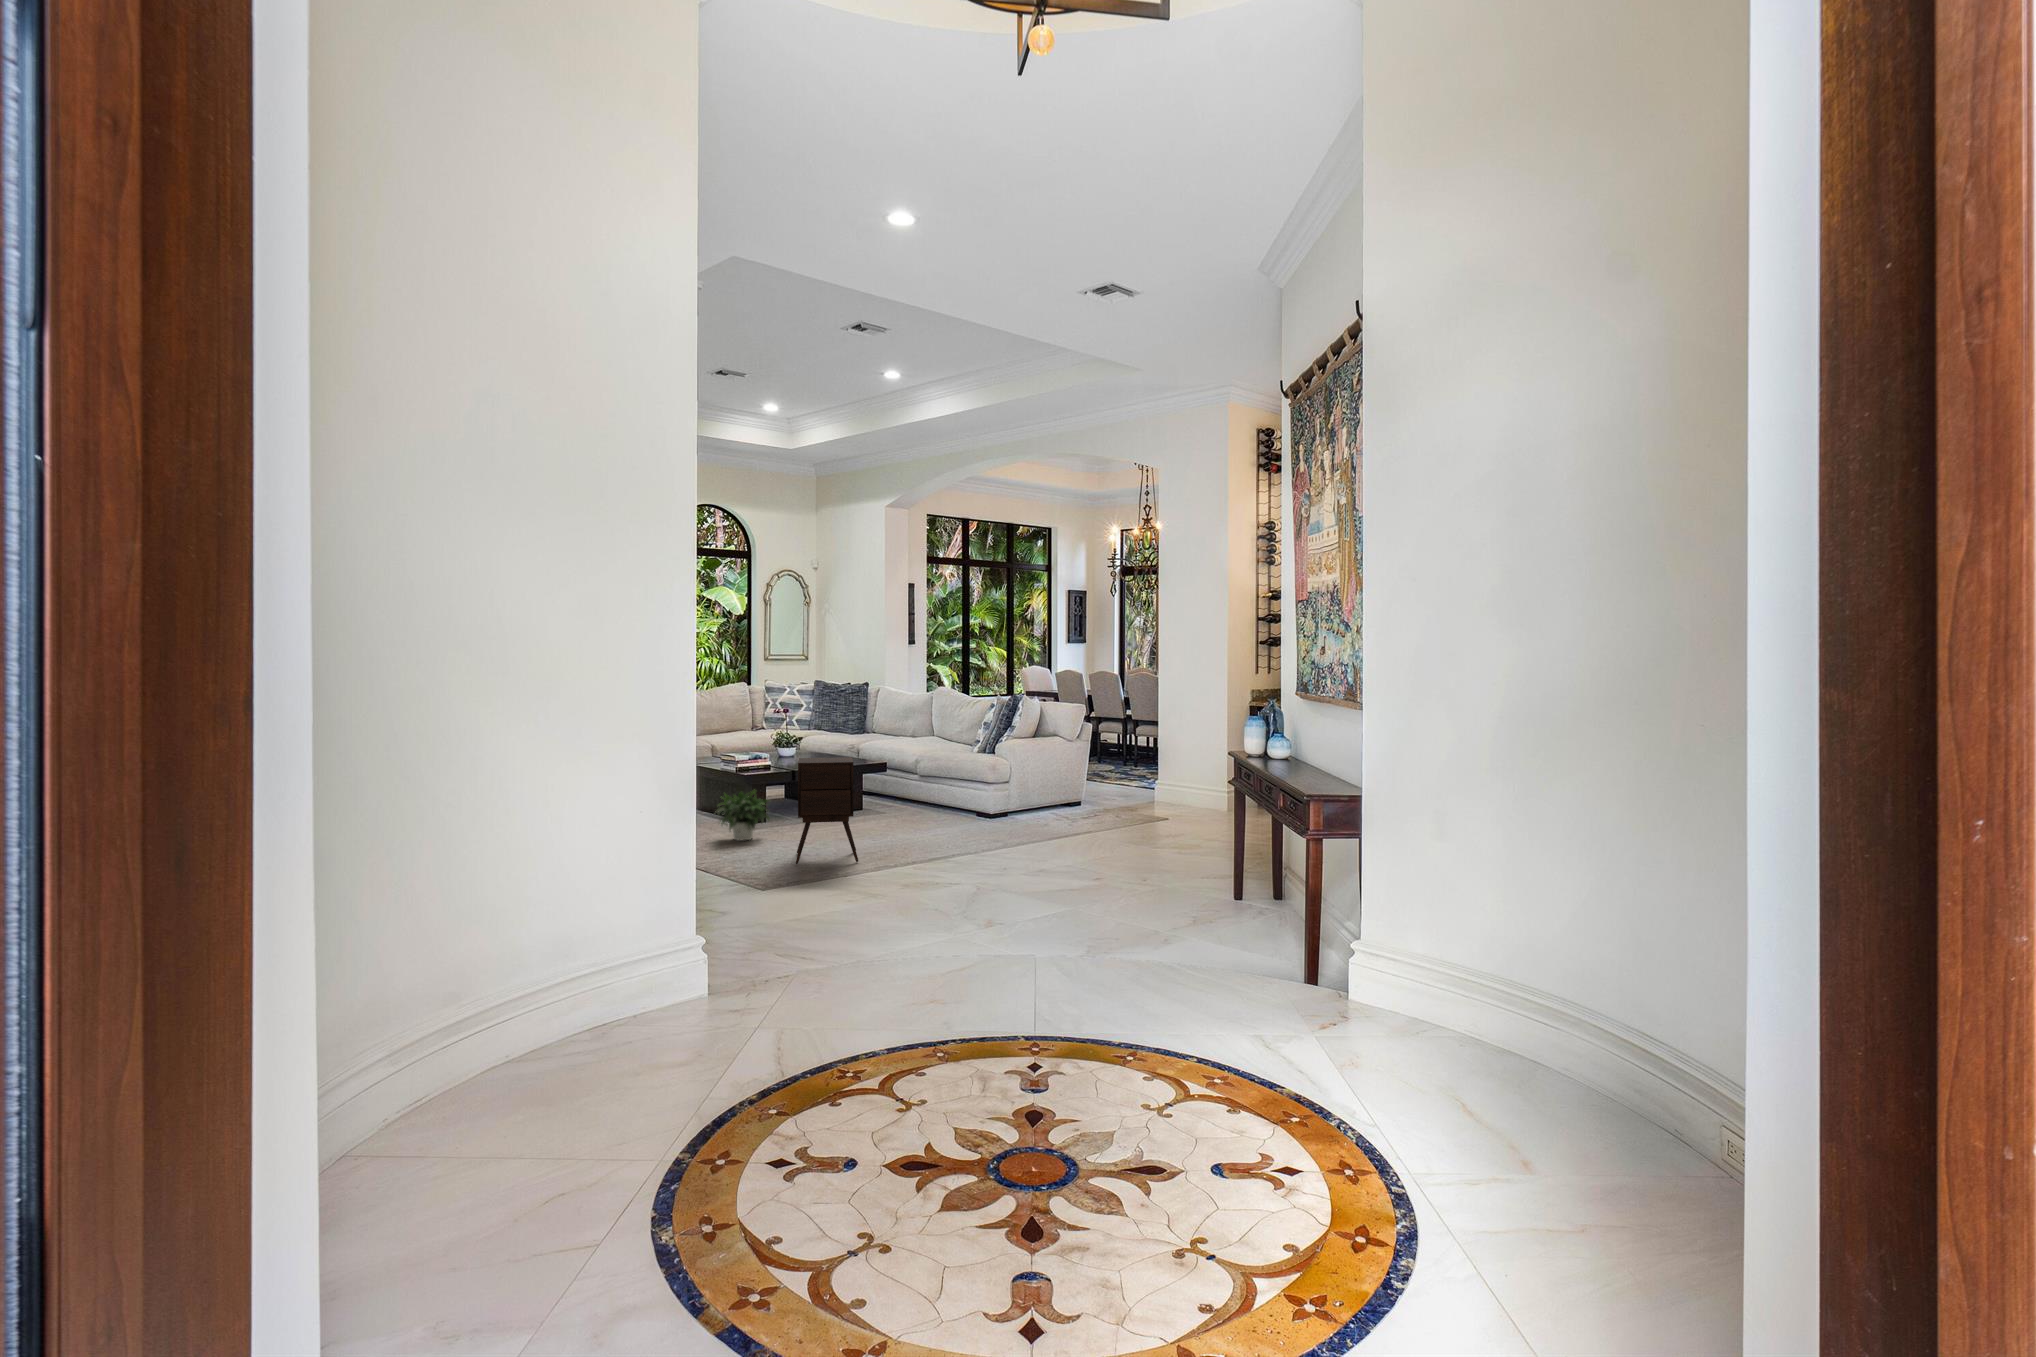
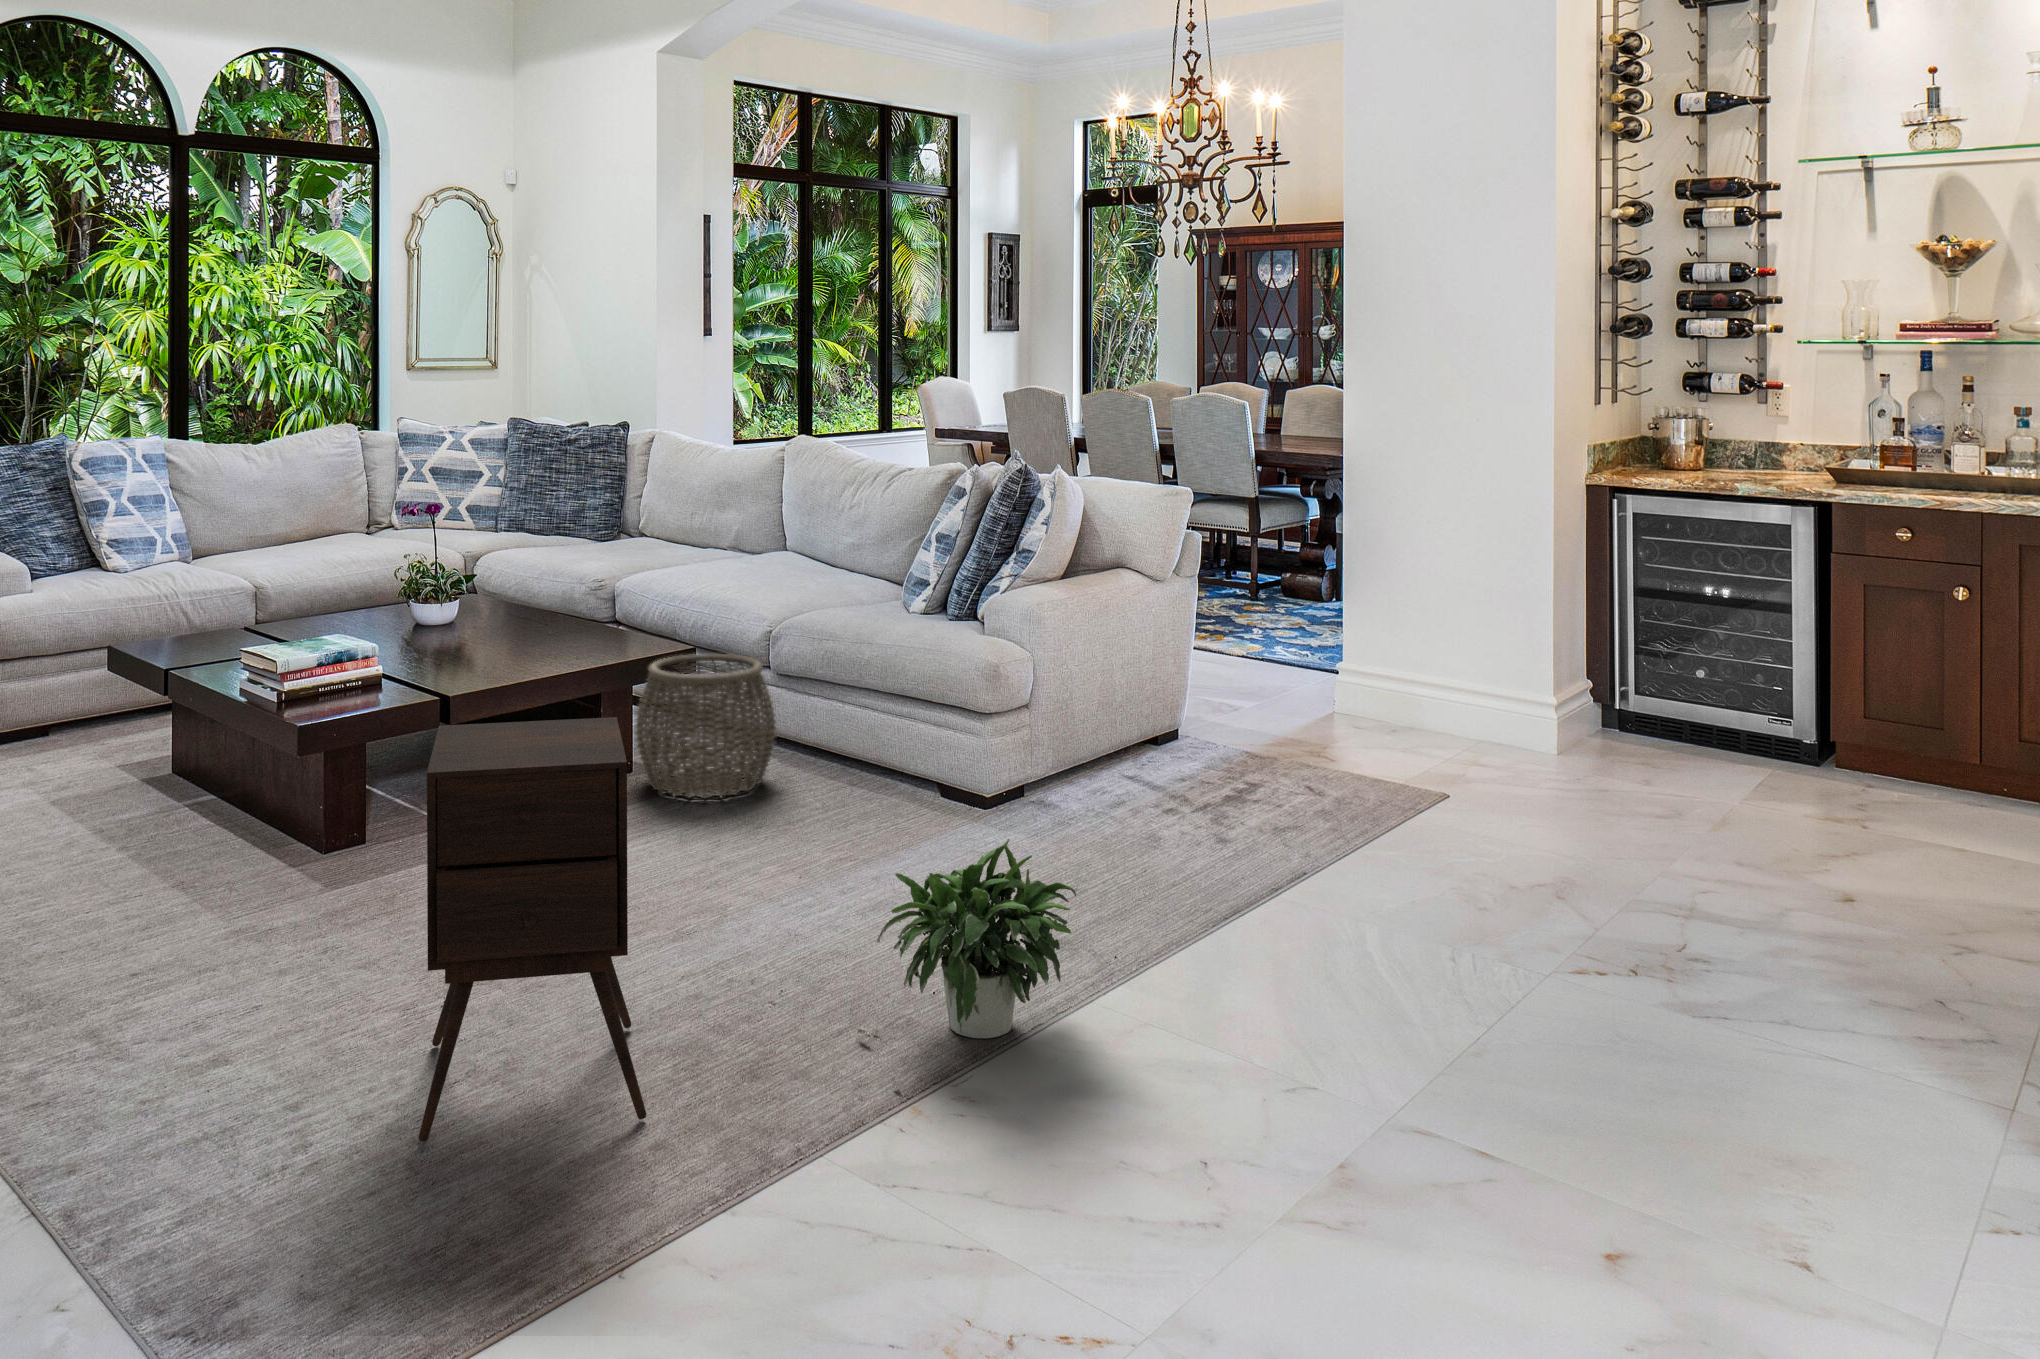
woven basket: none [864,766,918,817] -> present [635,654,776,798]
potted plant: present [715,790,769,840] -> present [857,839,1076,1086]

